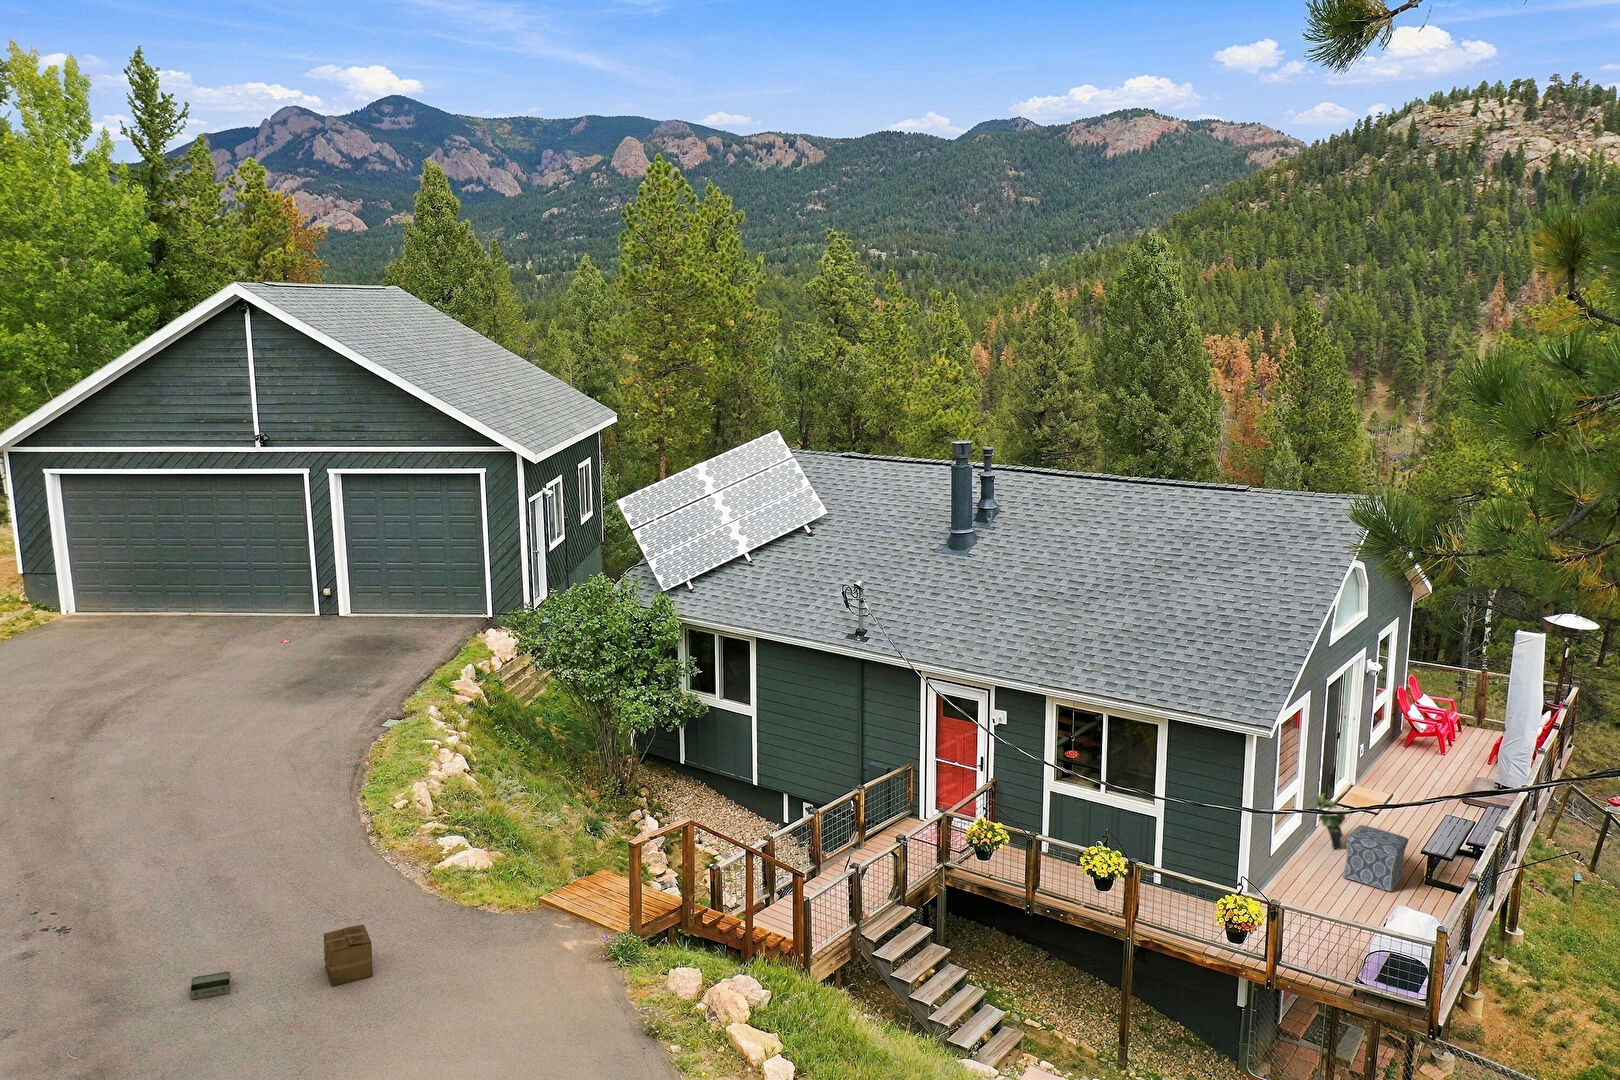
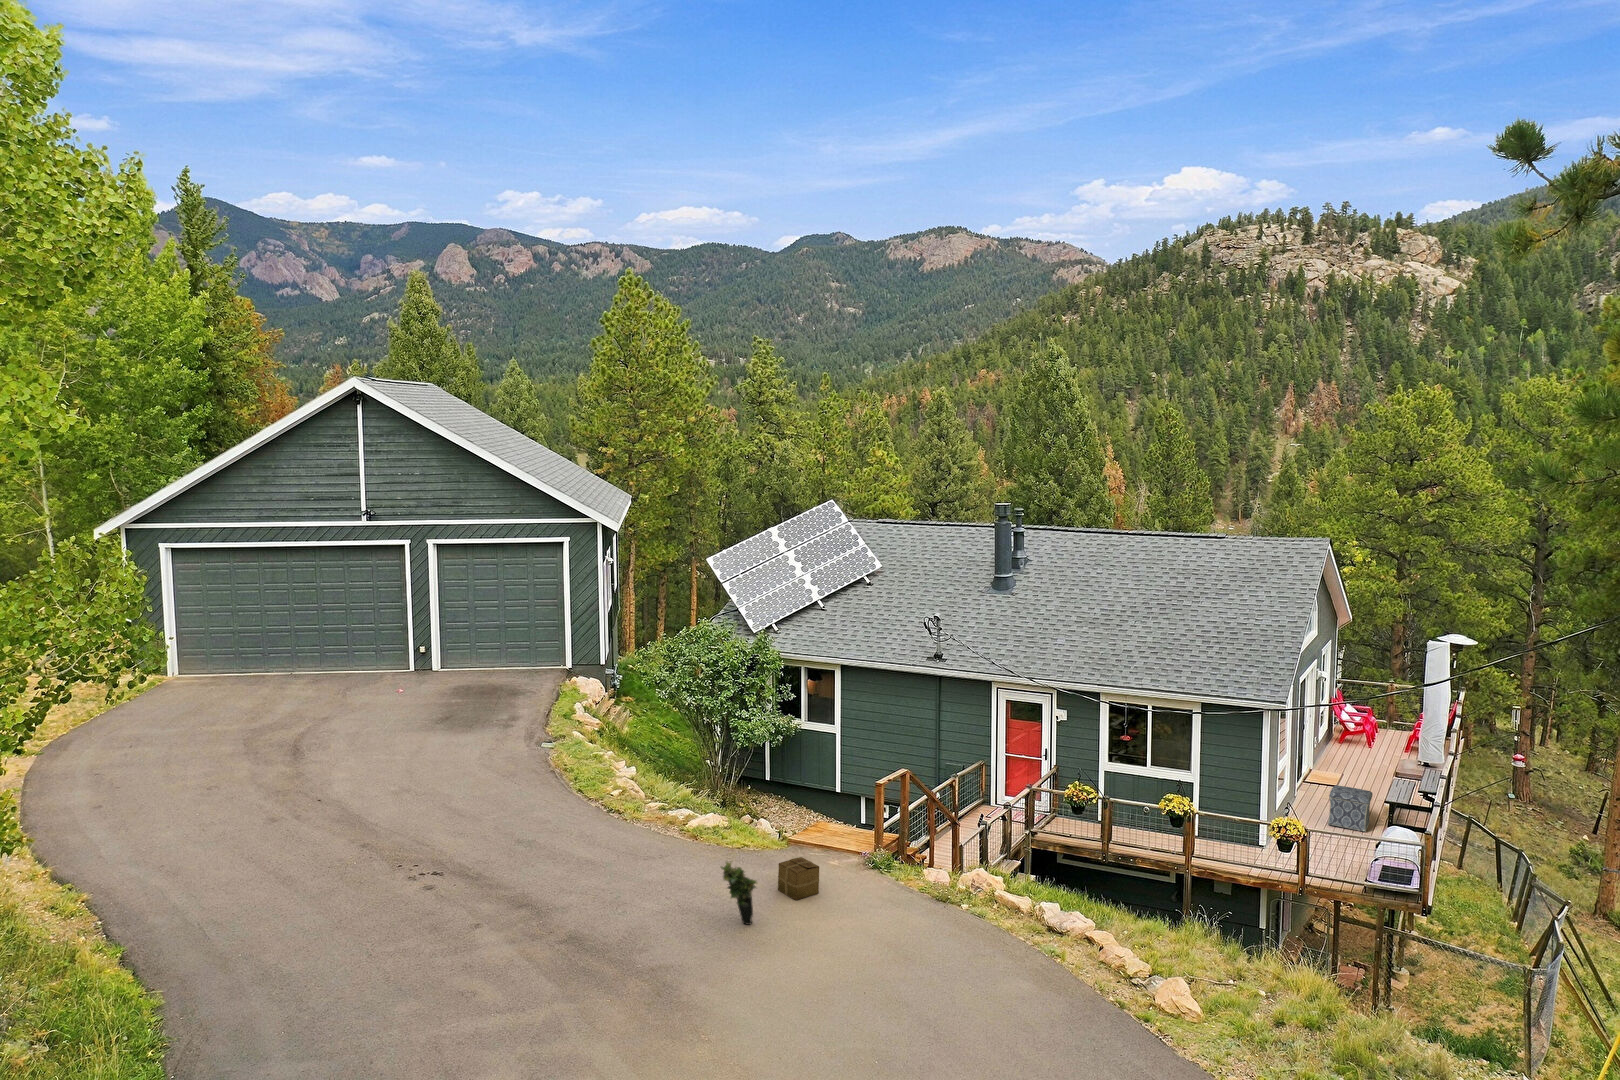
potted plant: present [1315,794,1347,850] -> present [721,862,757,925]
cardboard box: present [324,925,373,986] -> present [778,857,819,900]
toolbox: present [190,971,231,1000] -> none [525,911,558,931]

